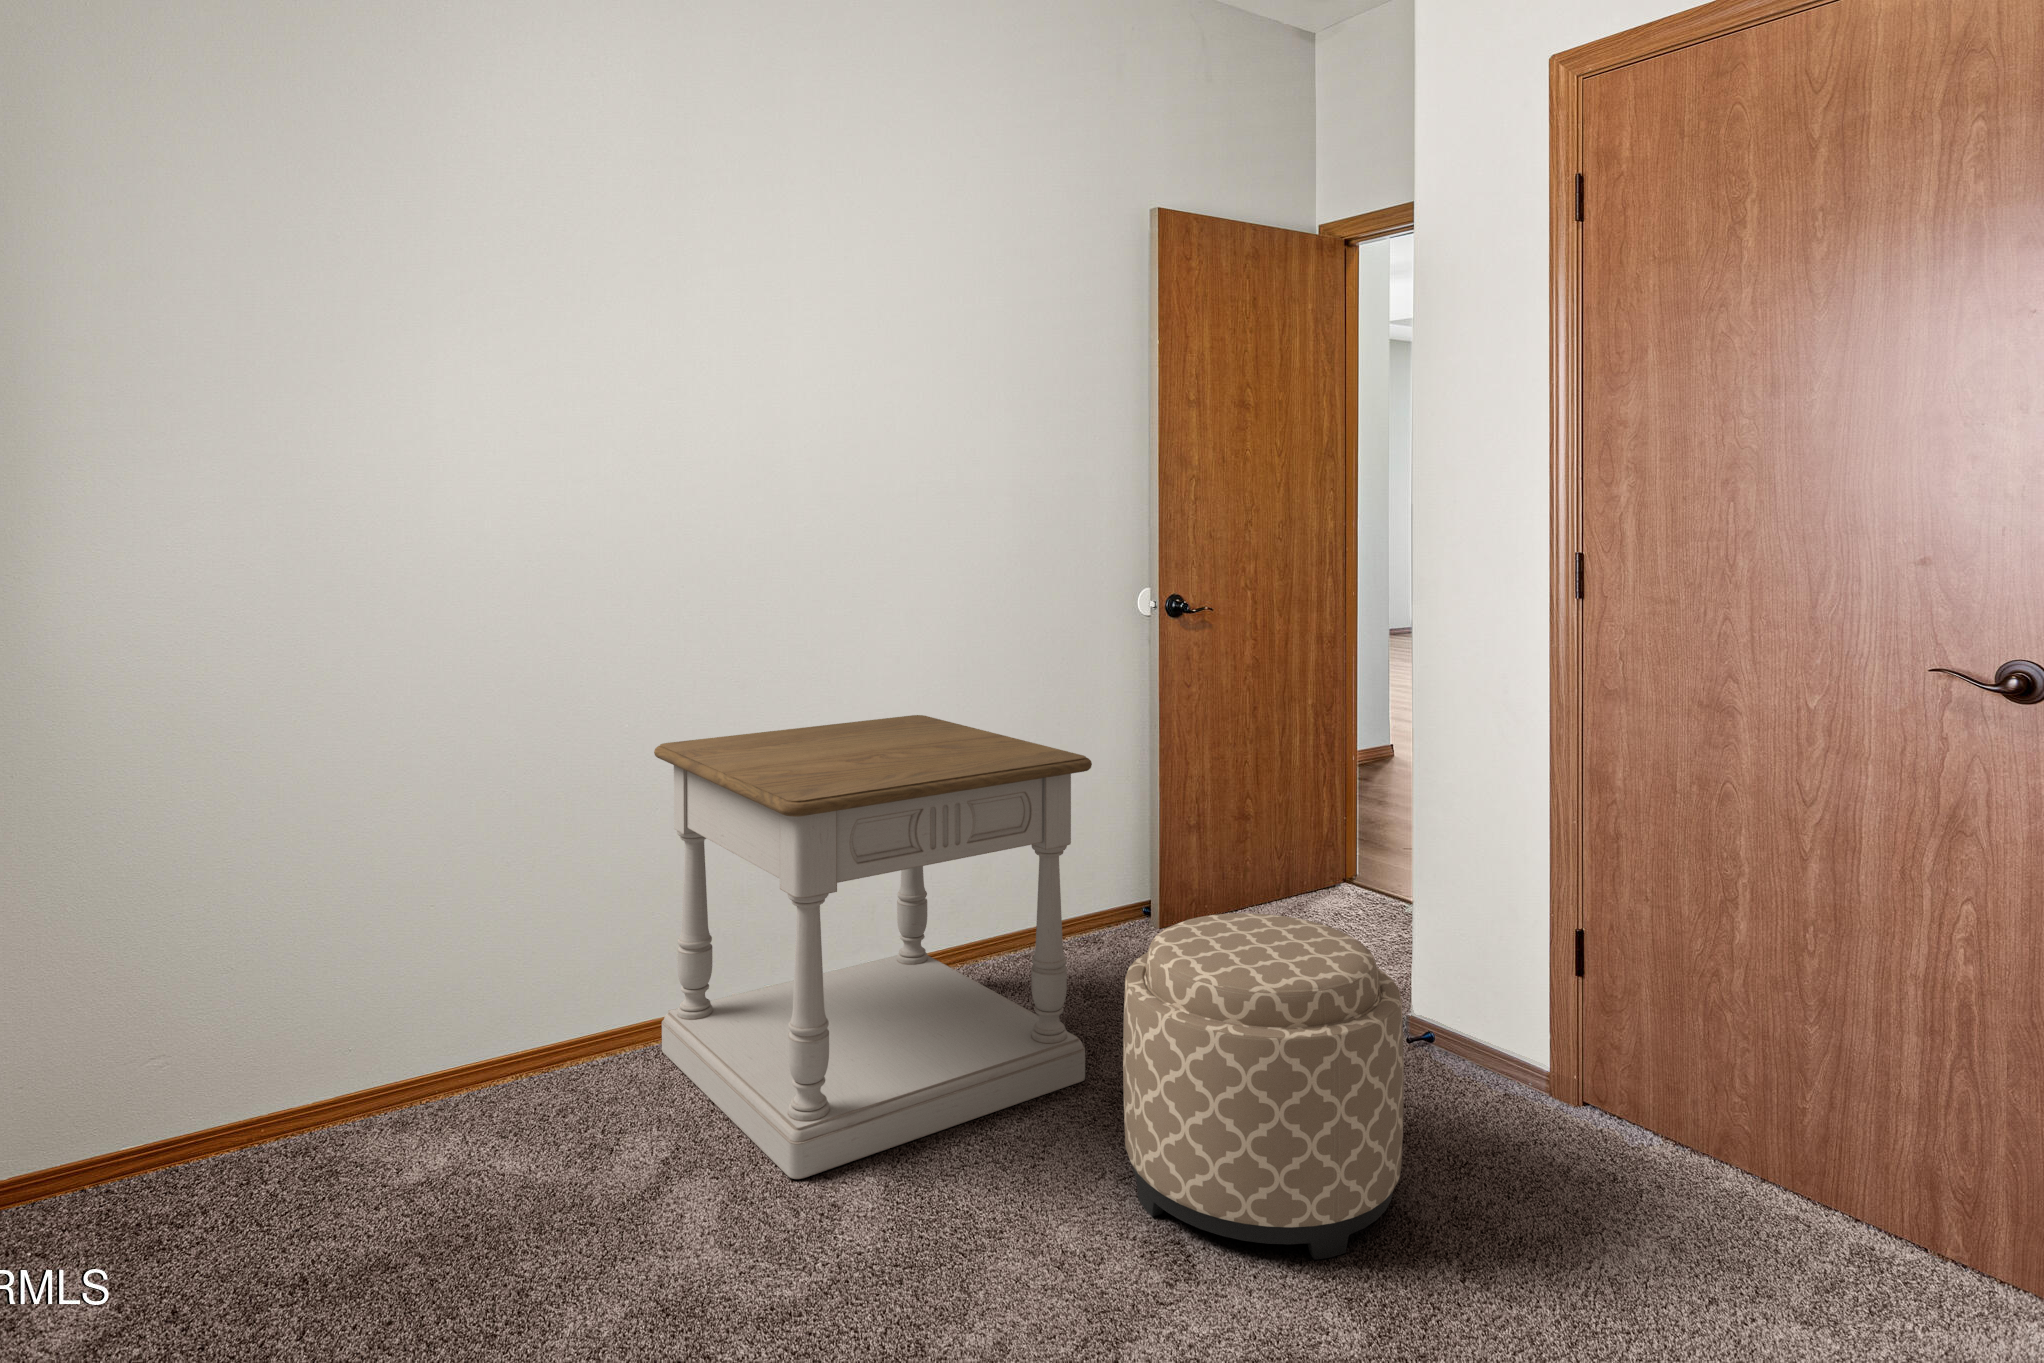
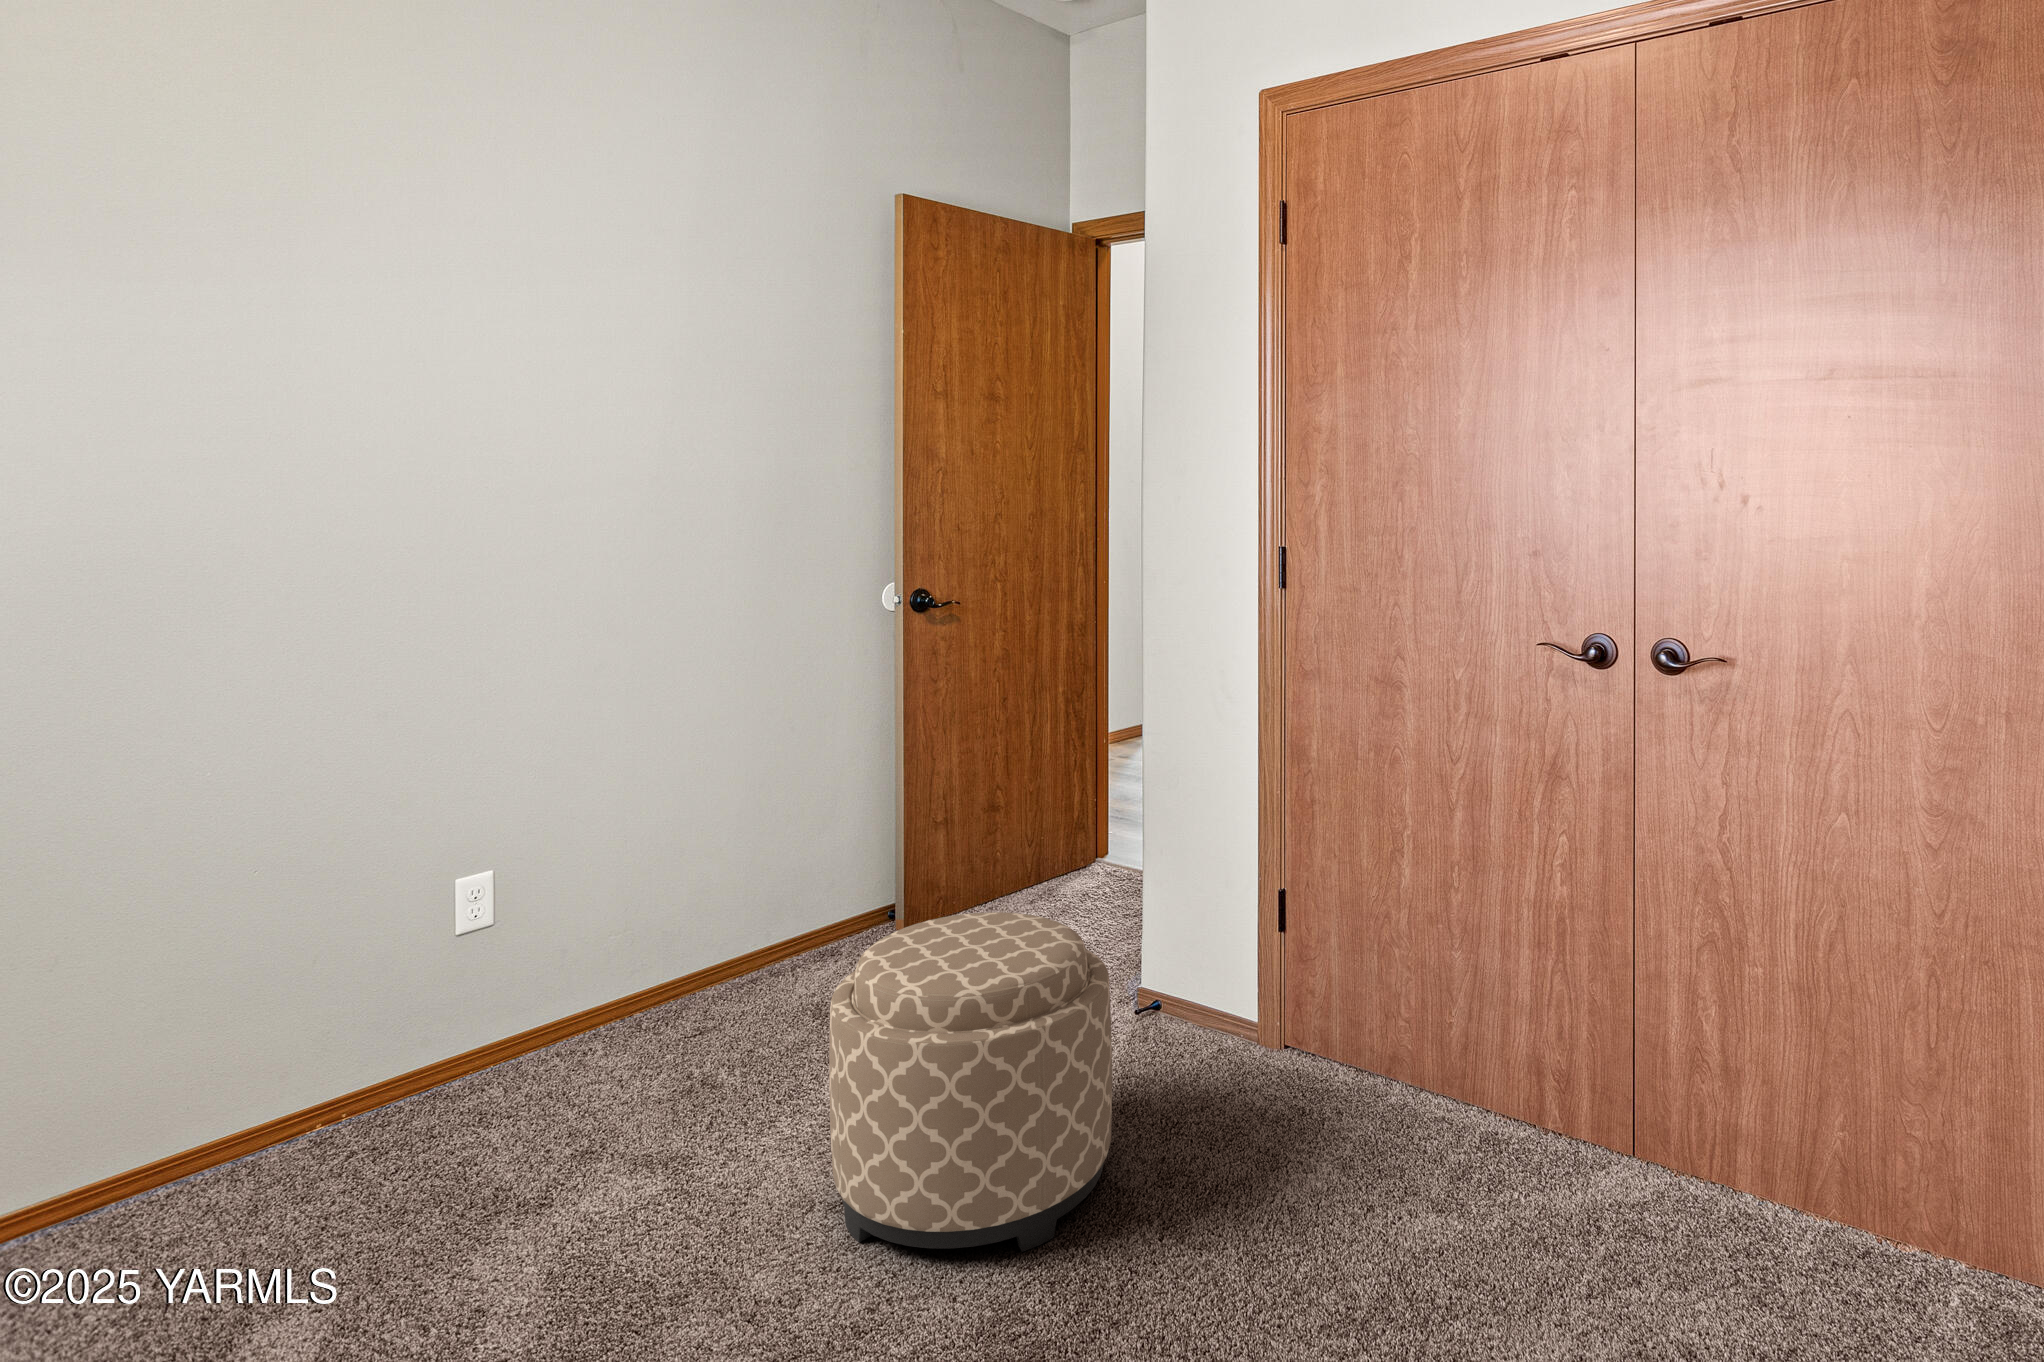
side table: present [654,715,1092,1179] -> none [245,736,805,1288]

